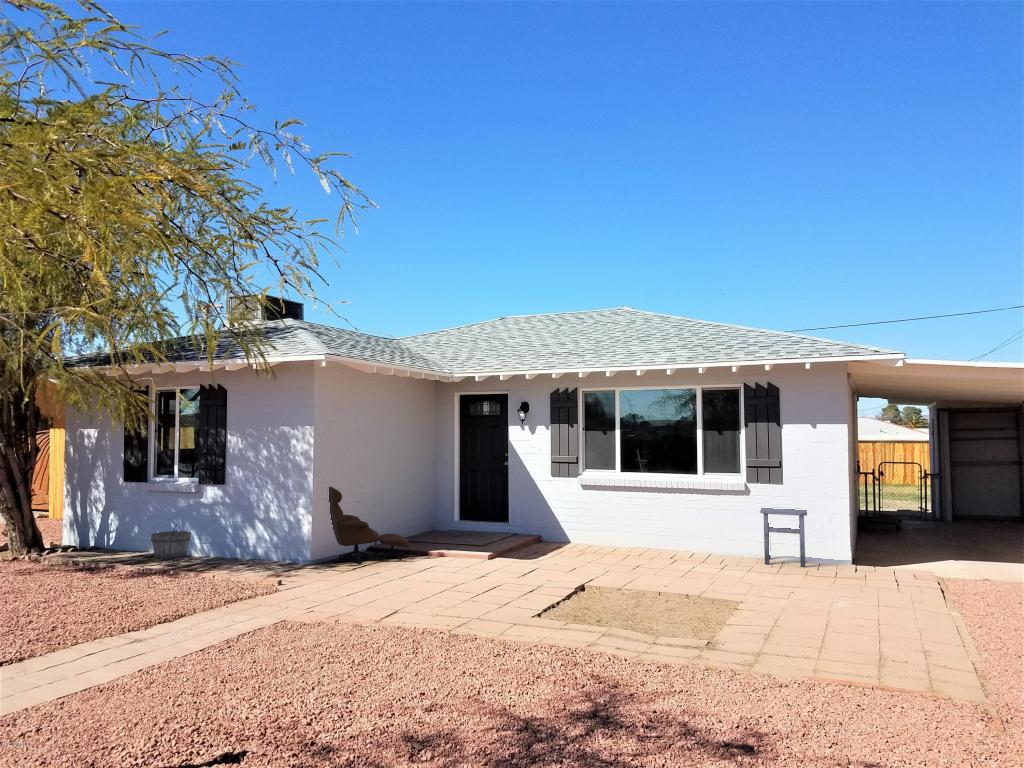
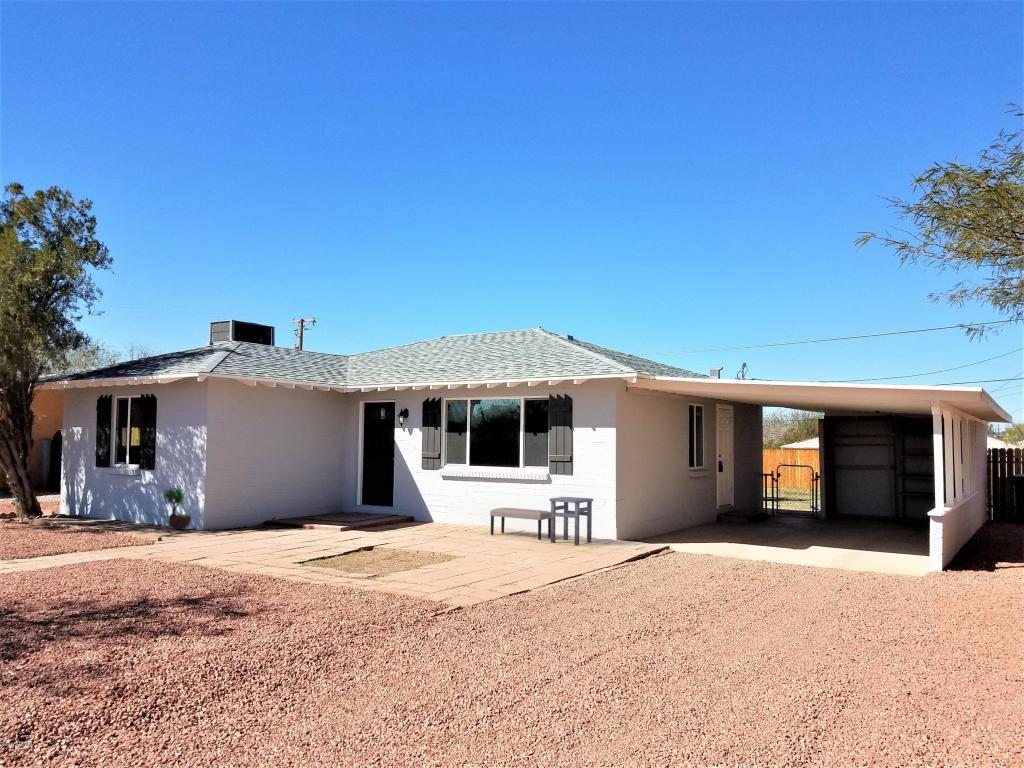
lounge chair: present [328,487,409,564] -> none [220,473,284,531]
potted tree: none [249,502,292,565] -> present [161,488,191,530]
bench: none [669,522,746,561] -> present [490,508,551,540]
wooden bucket: present [151,528,191,559] -> none [102,500,134,524]

